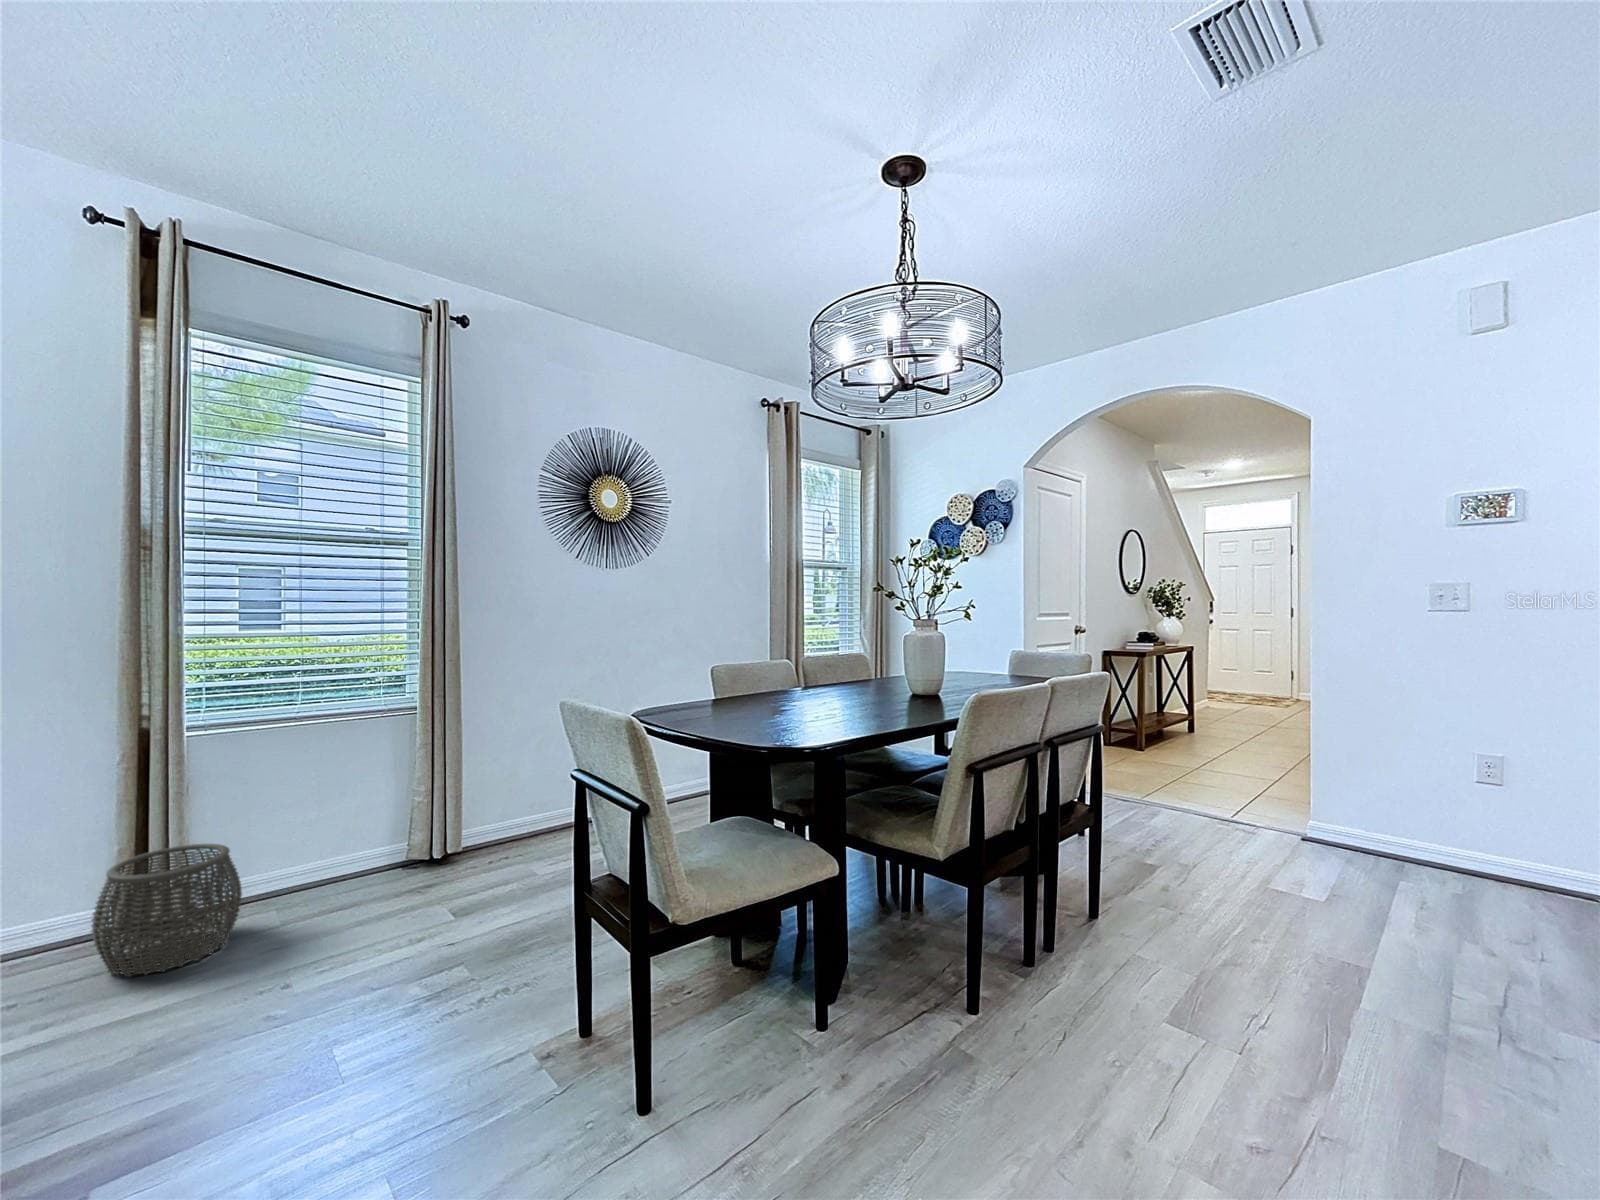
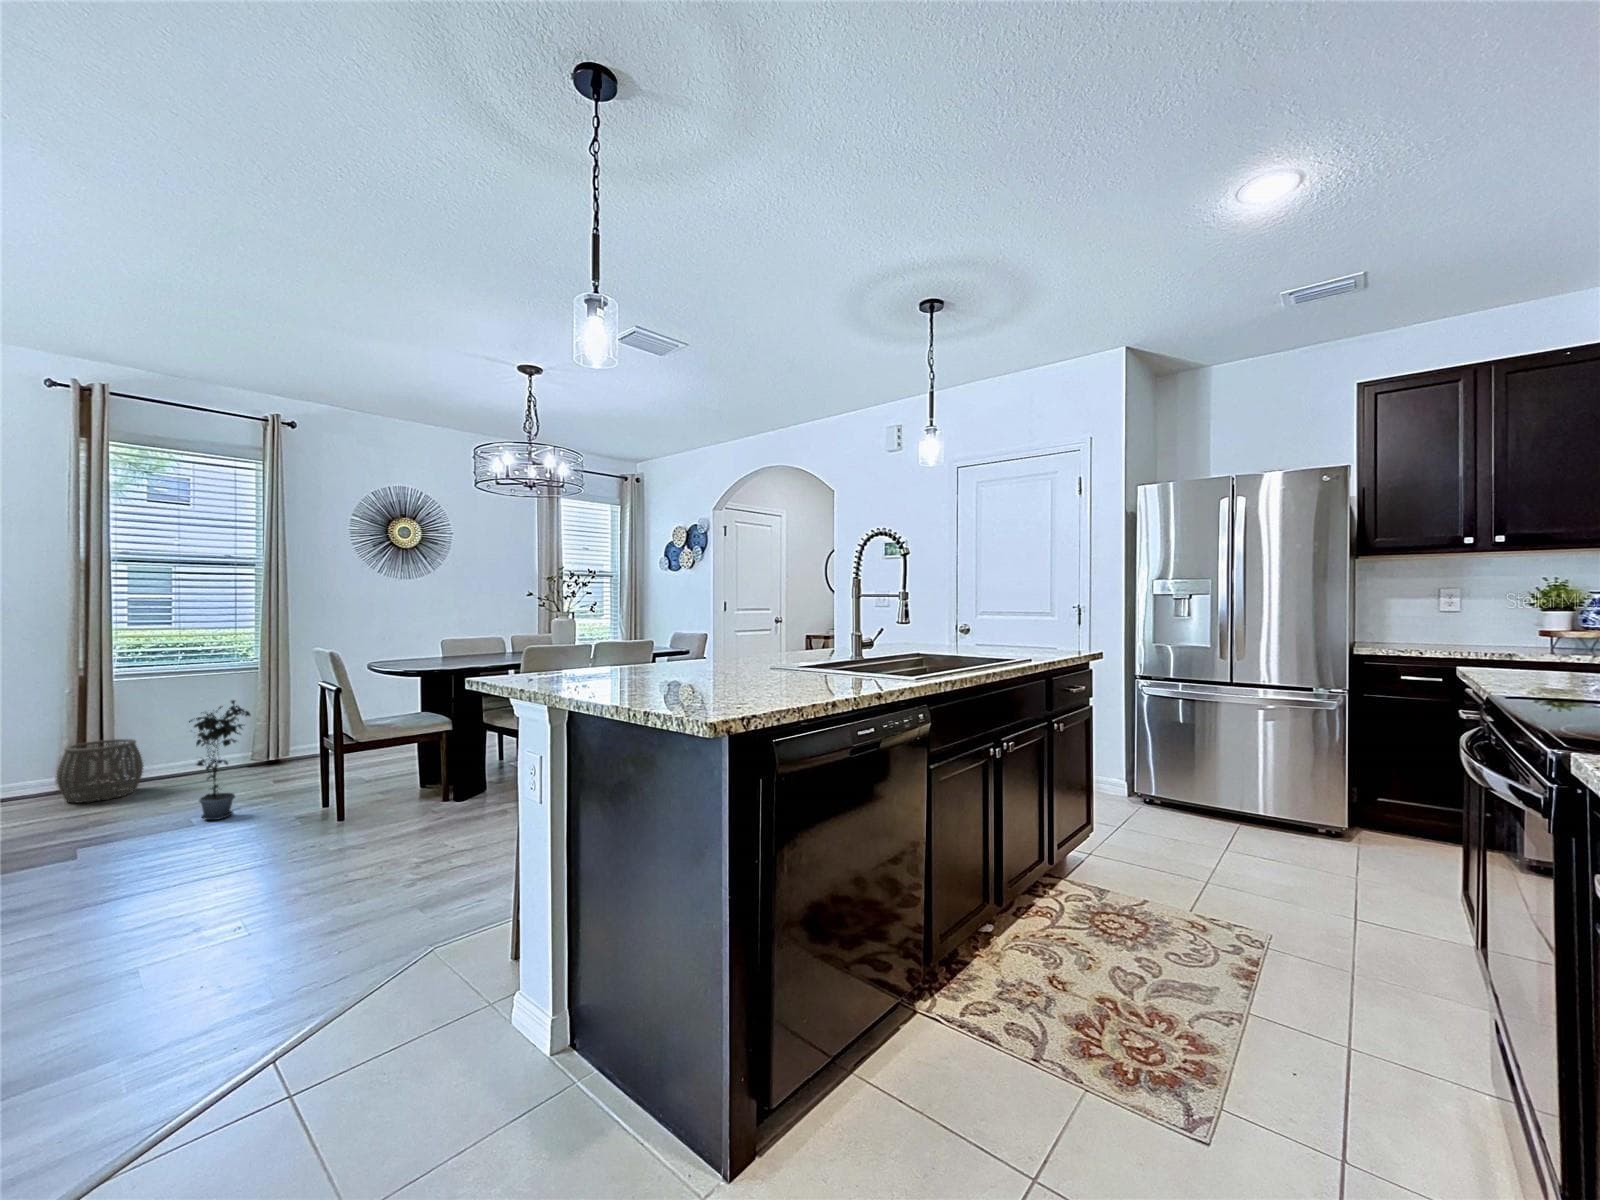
potted plant: none [319,805,439,1065] -> present [189,700,250,820]

